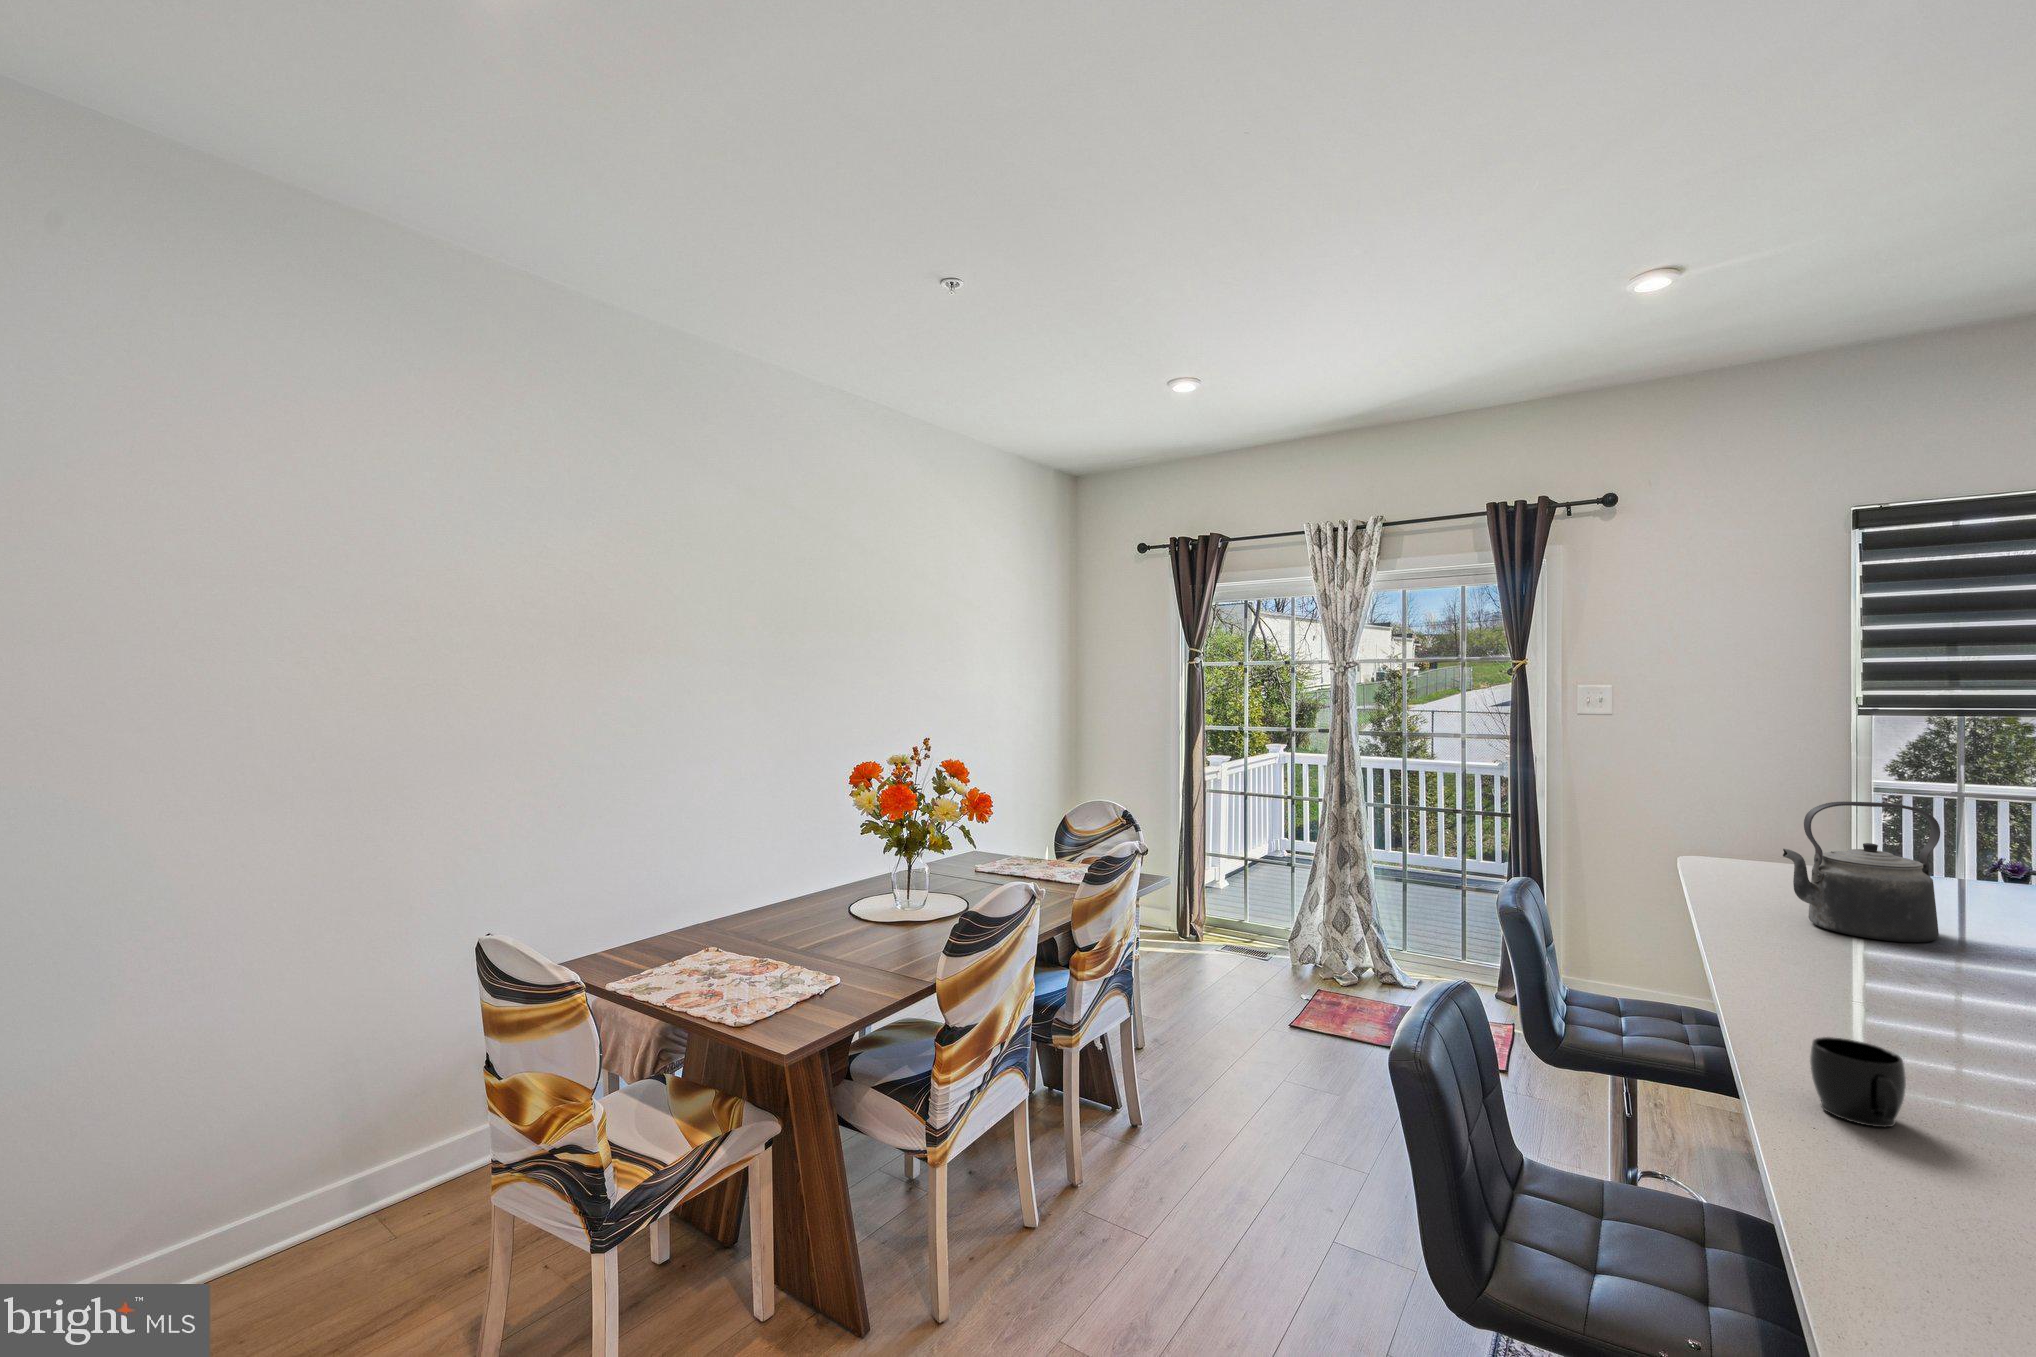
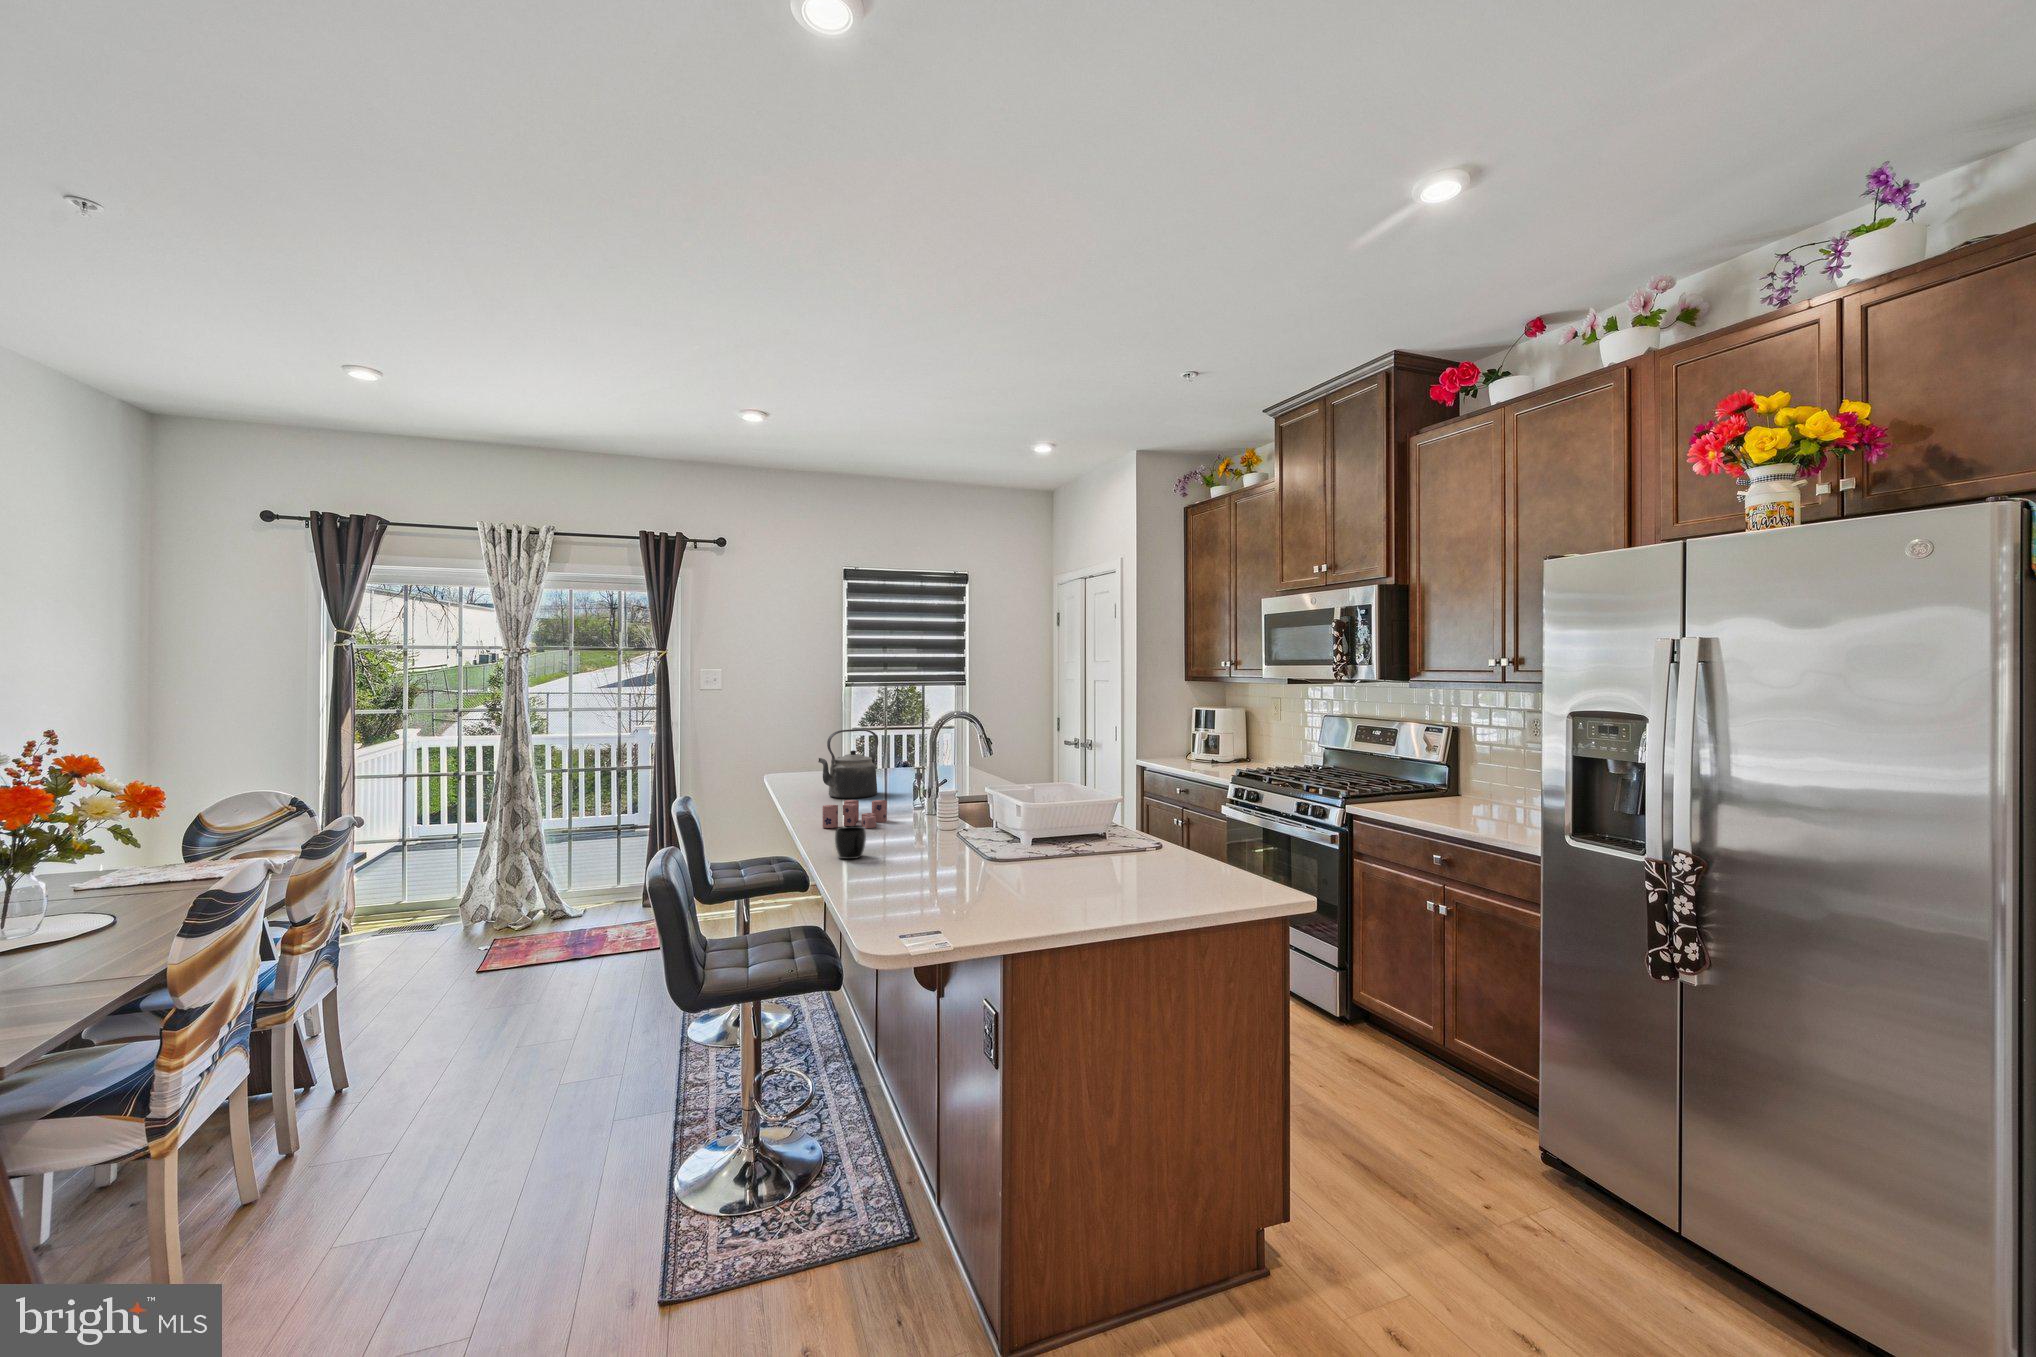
candle: none [1785,954,1971,1037] -> present [823,800,887,828]

